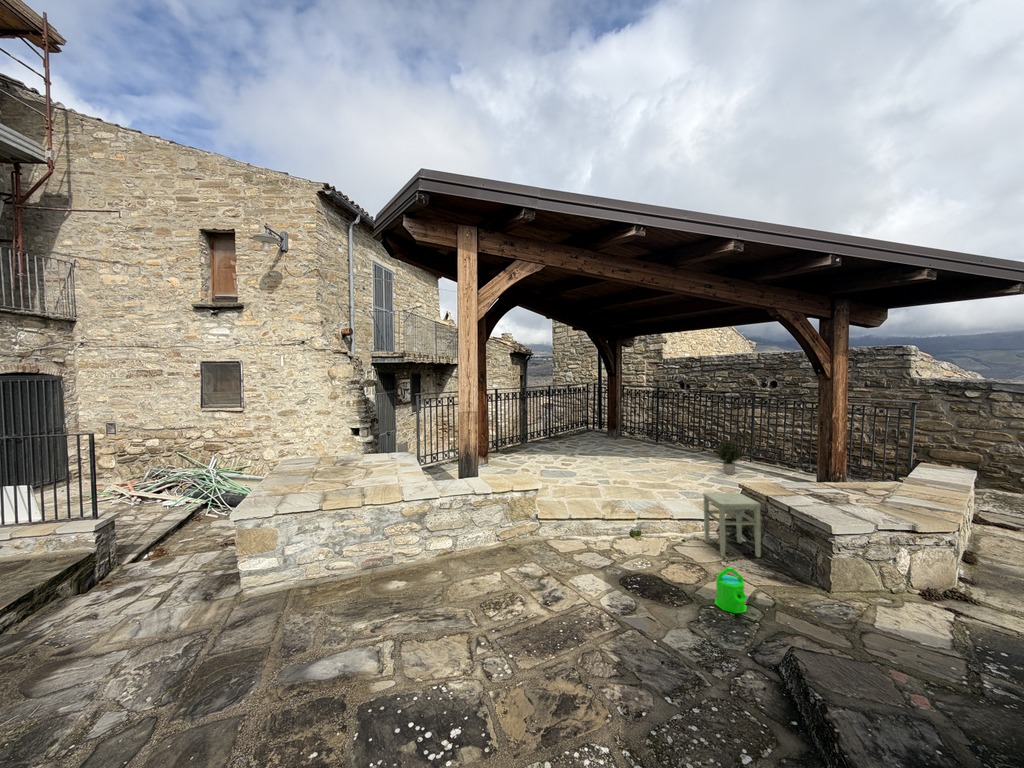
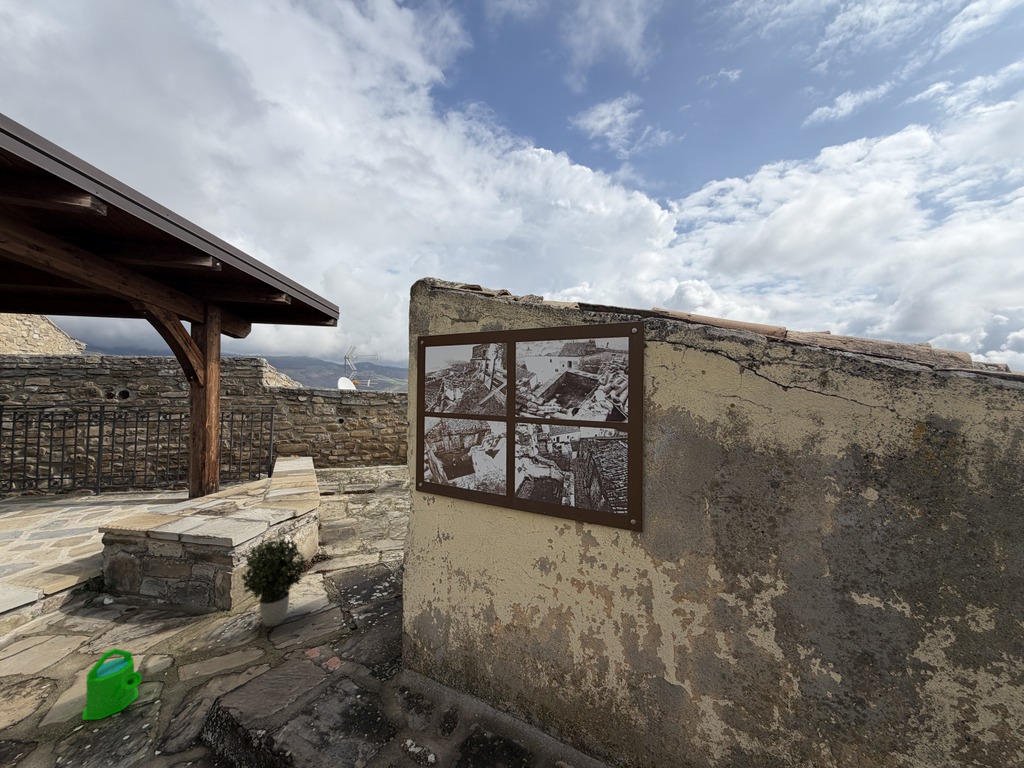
potted plant: present [715,440,742,475] -> present [241,540,306,626]
stool: present [703,493,761,557] -> none [36,540,142,644]

